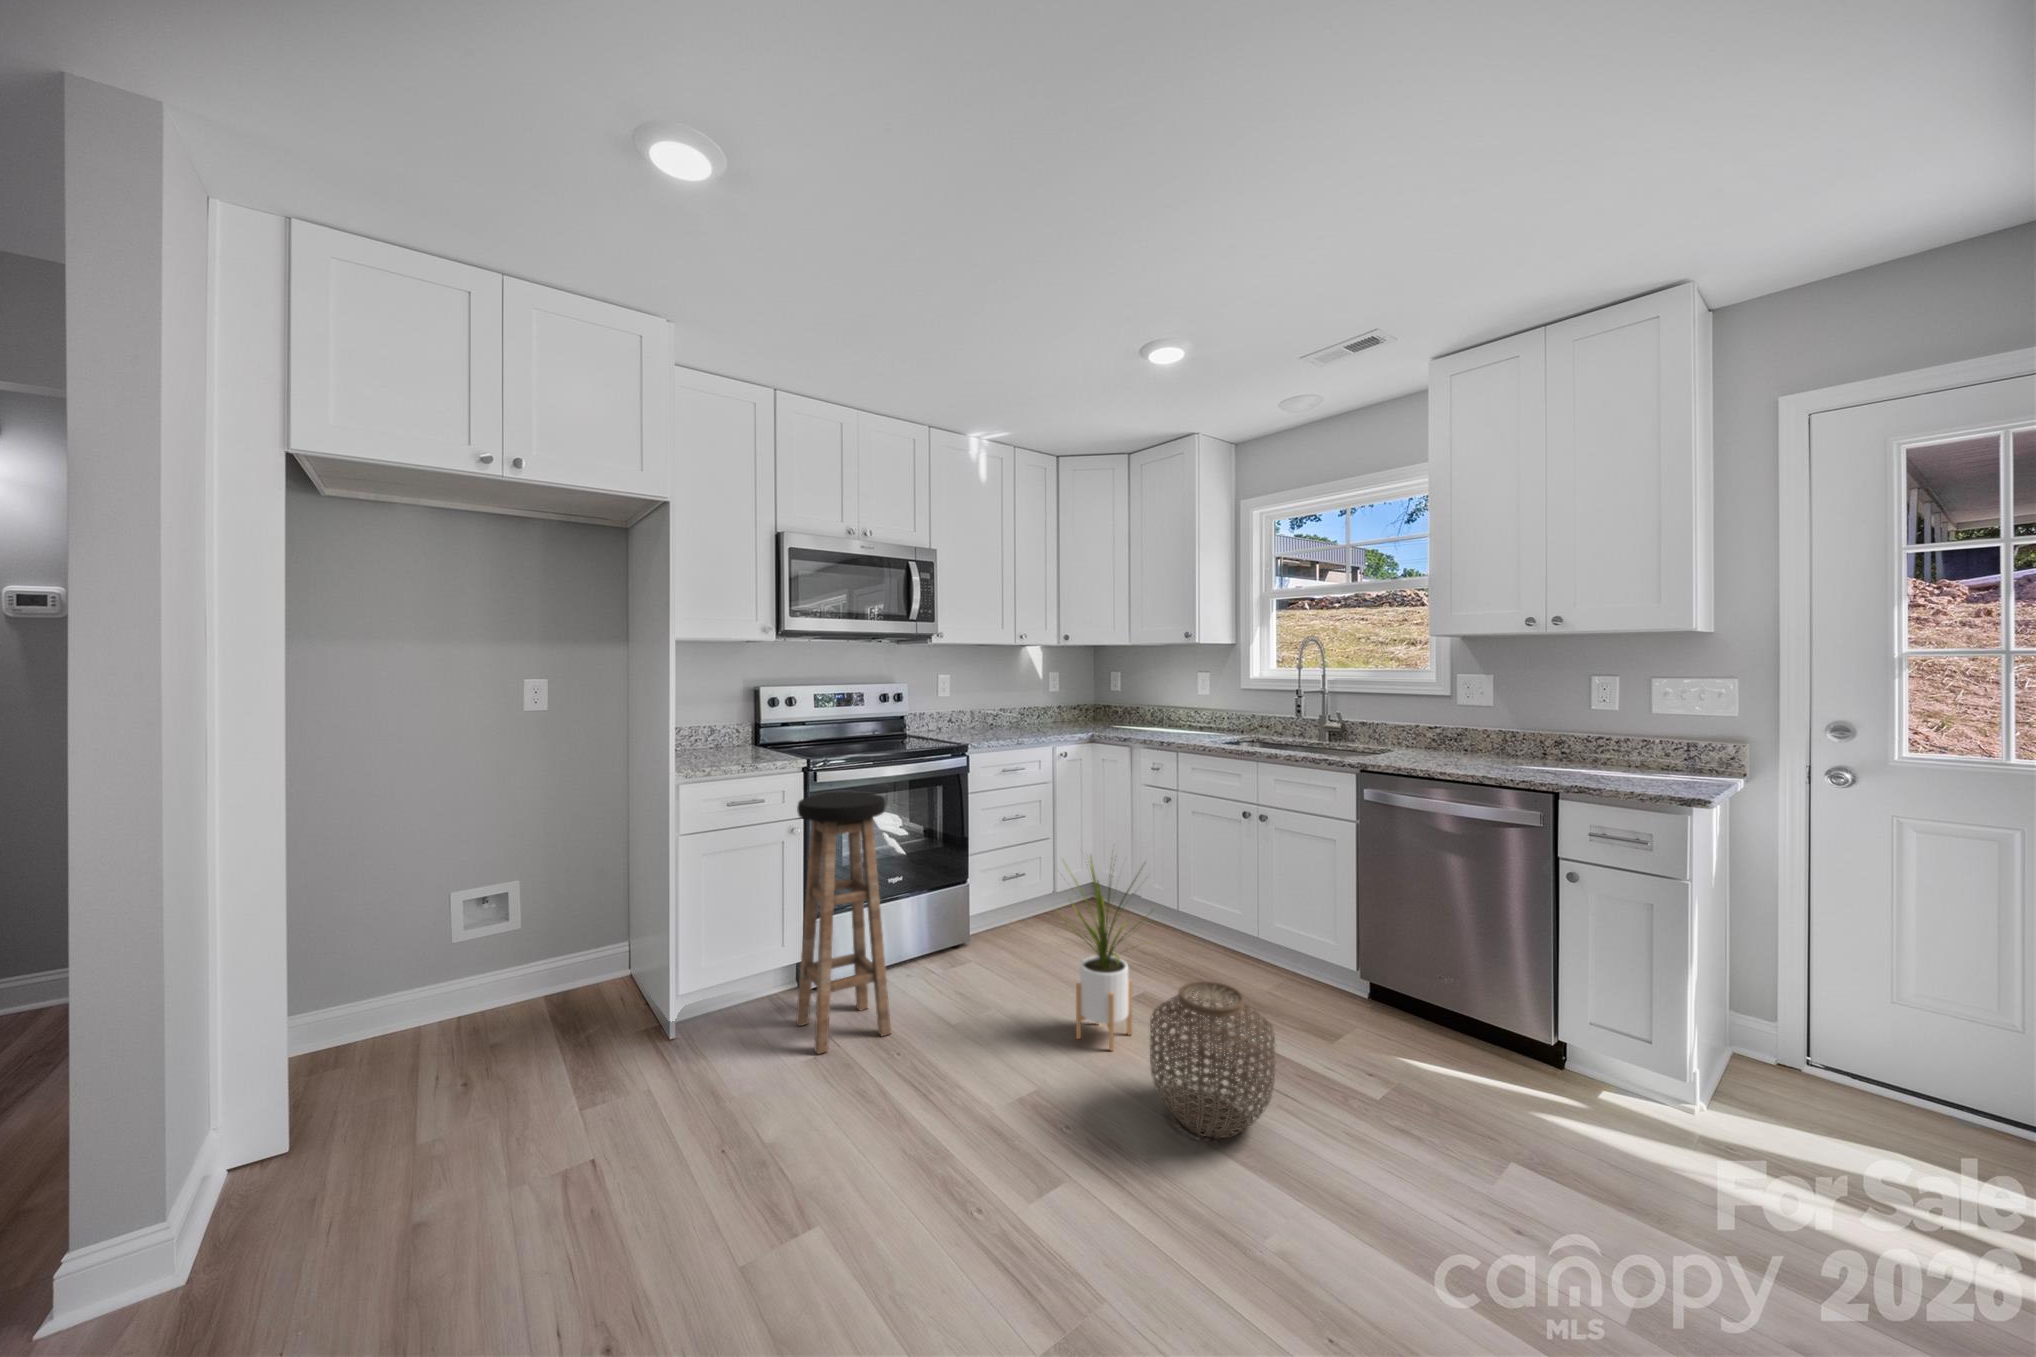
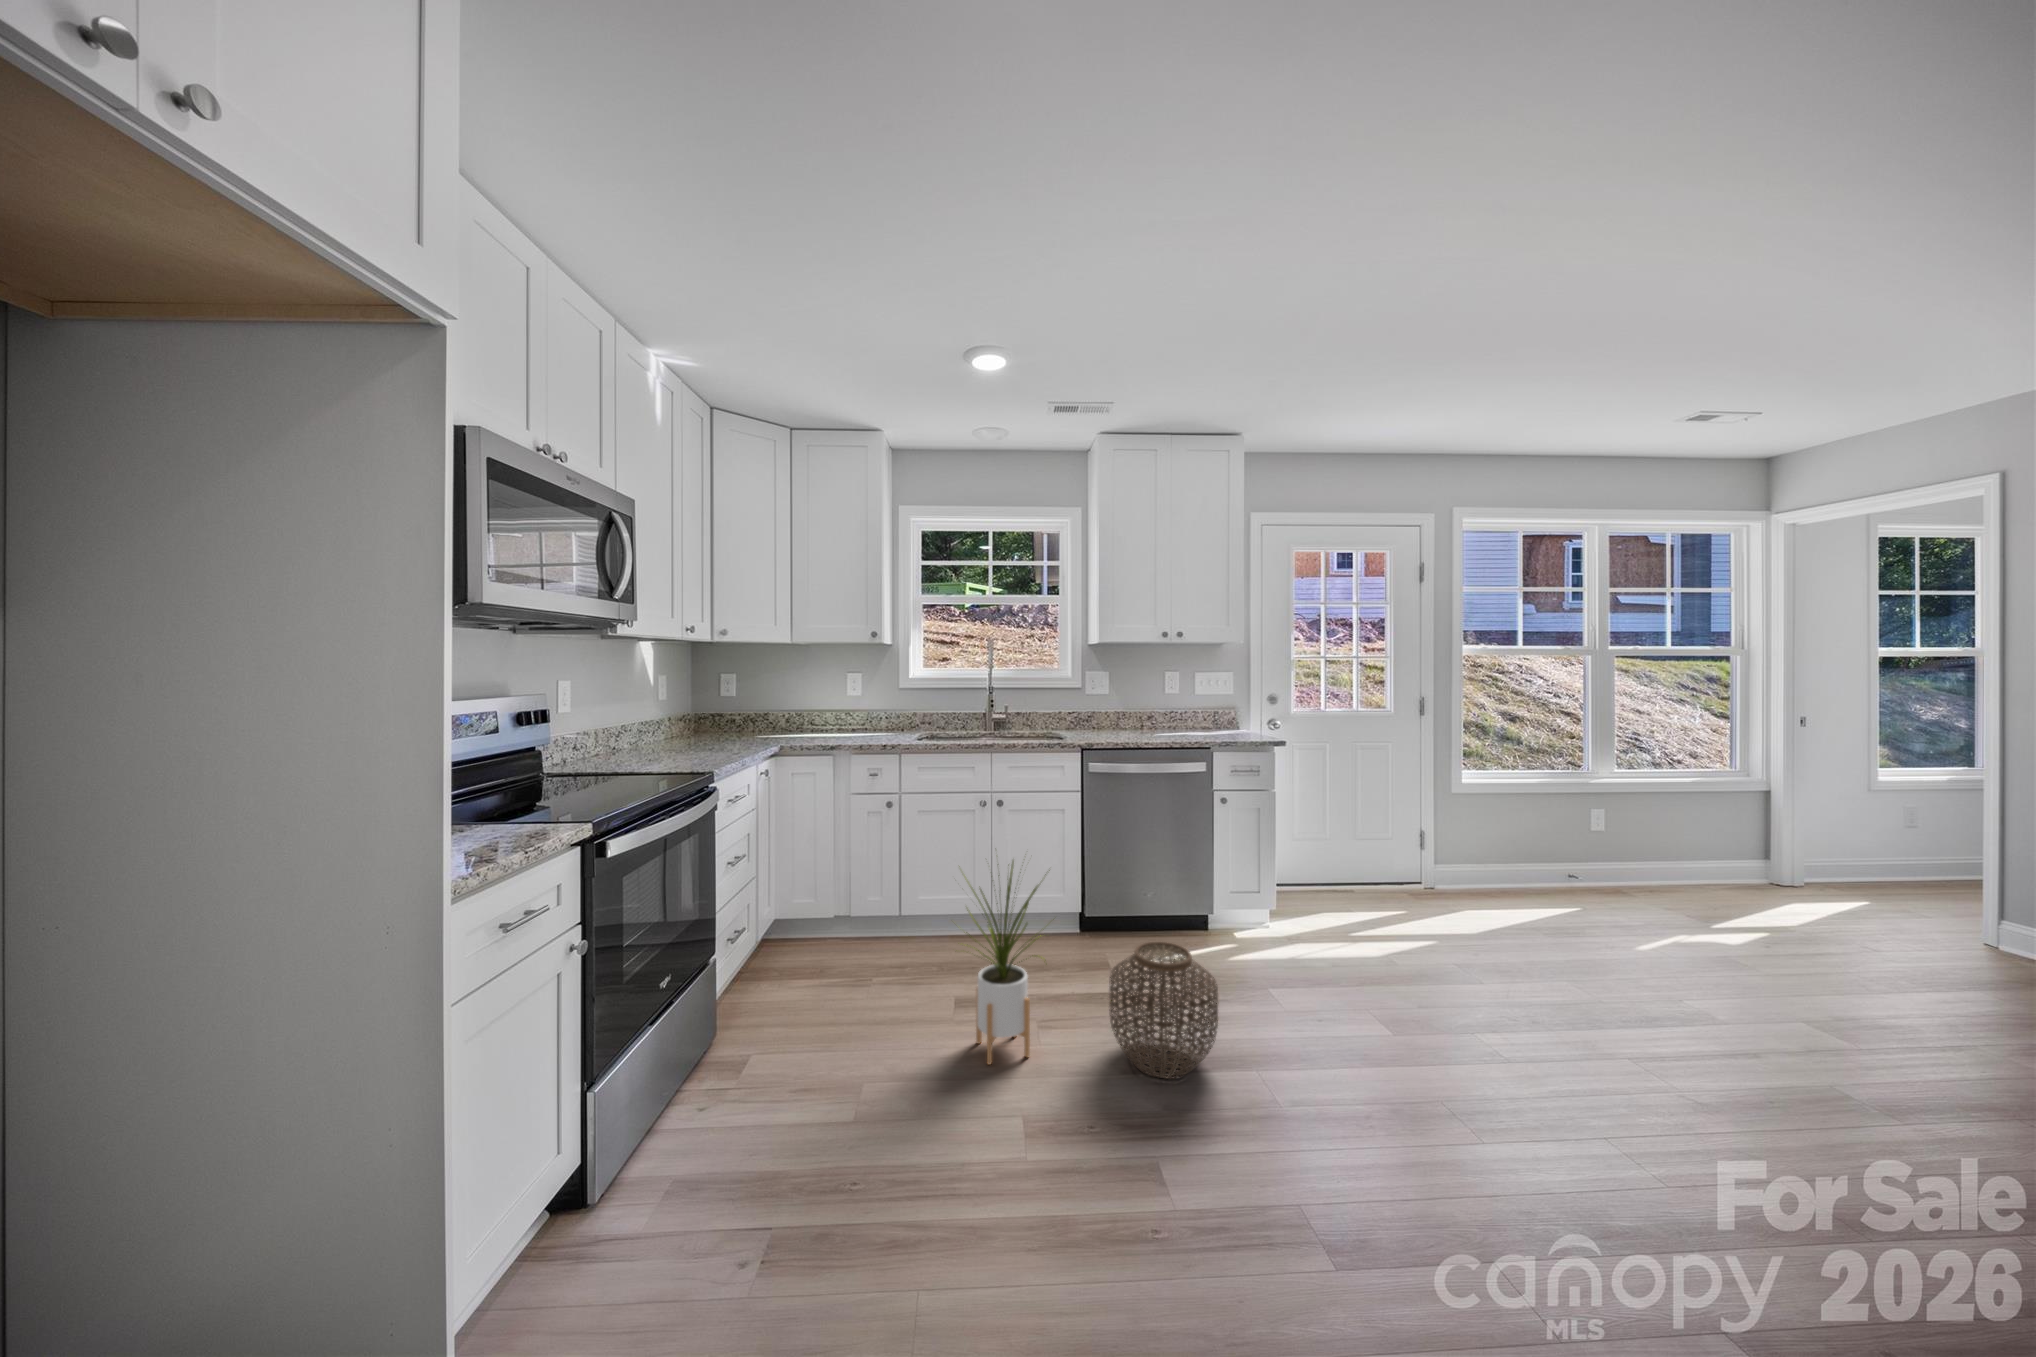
bar stool: present [796,793,891,1054] -> none [654,852,818,1279]

